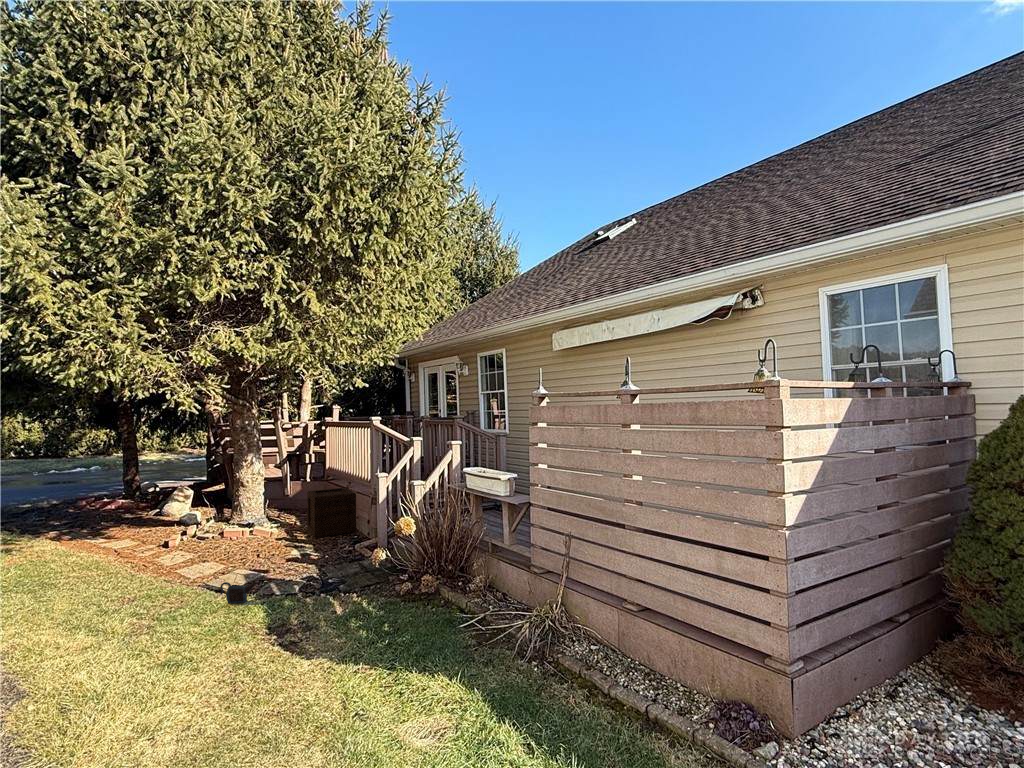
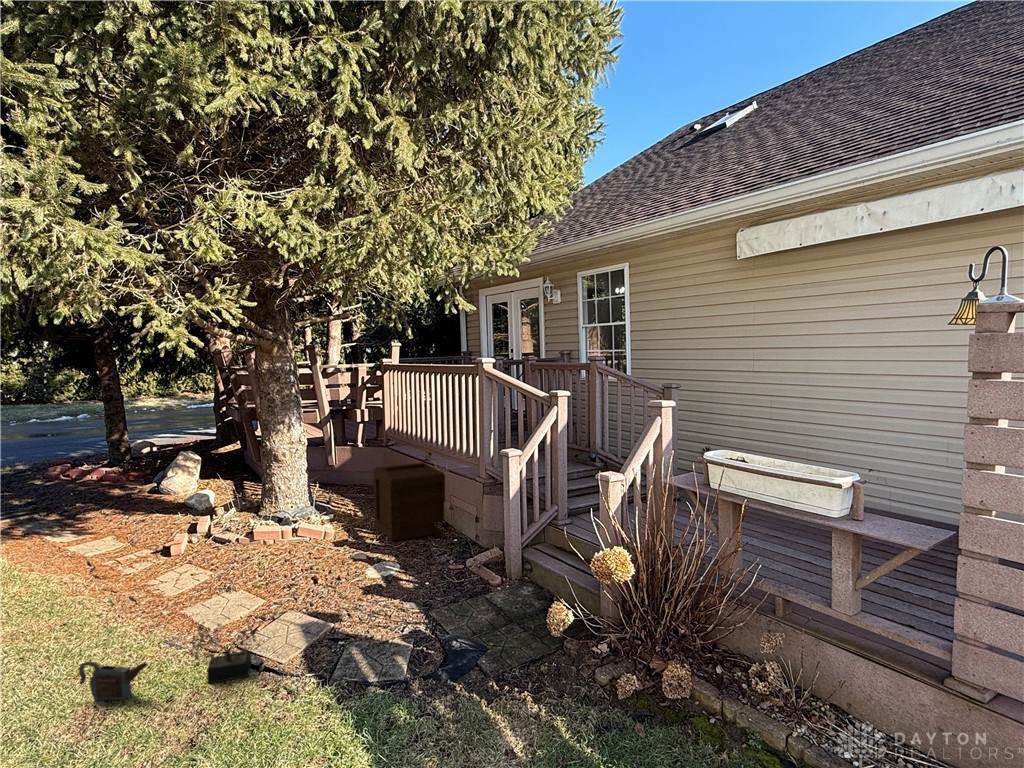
decorative plant: none [179,564,218,596] -> present [190,622,260,683]
watering can: present [220,582,257,603] -> present [79,661,148,700]

